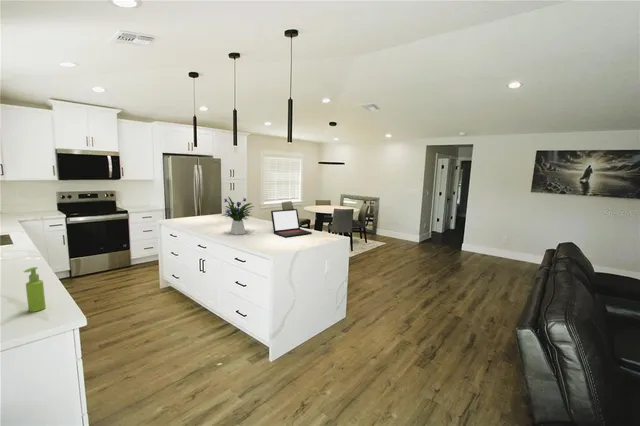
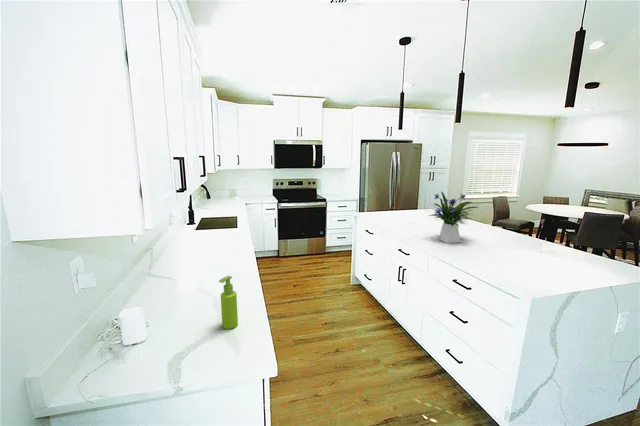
laptop: present [271,209,312,237] -> none [502,213,574,257]

